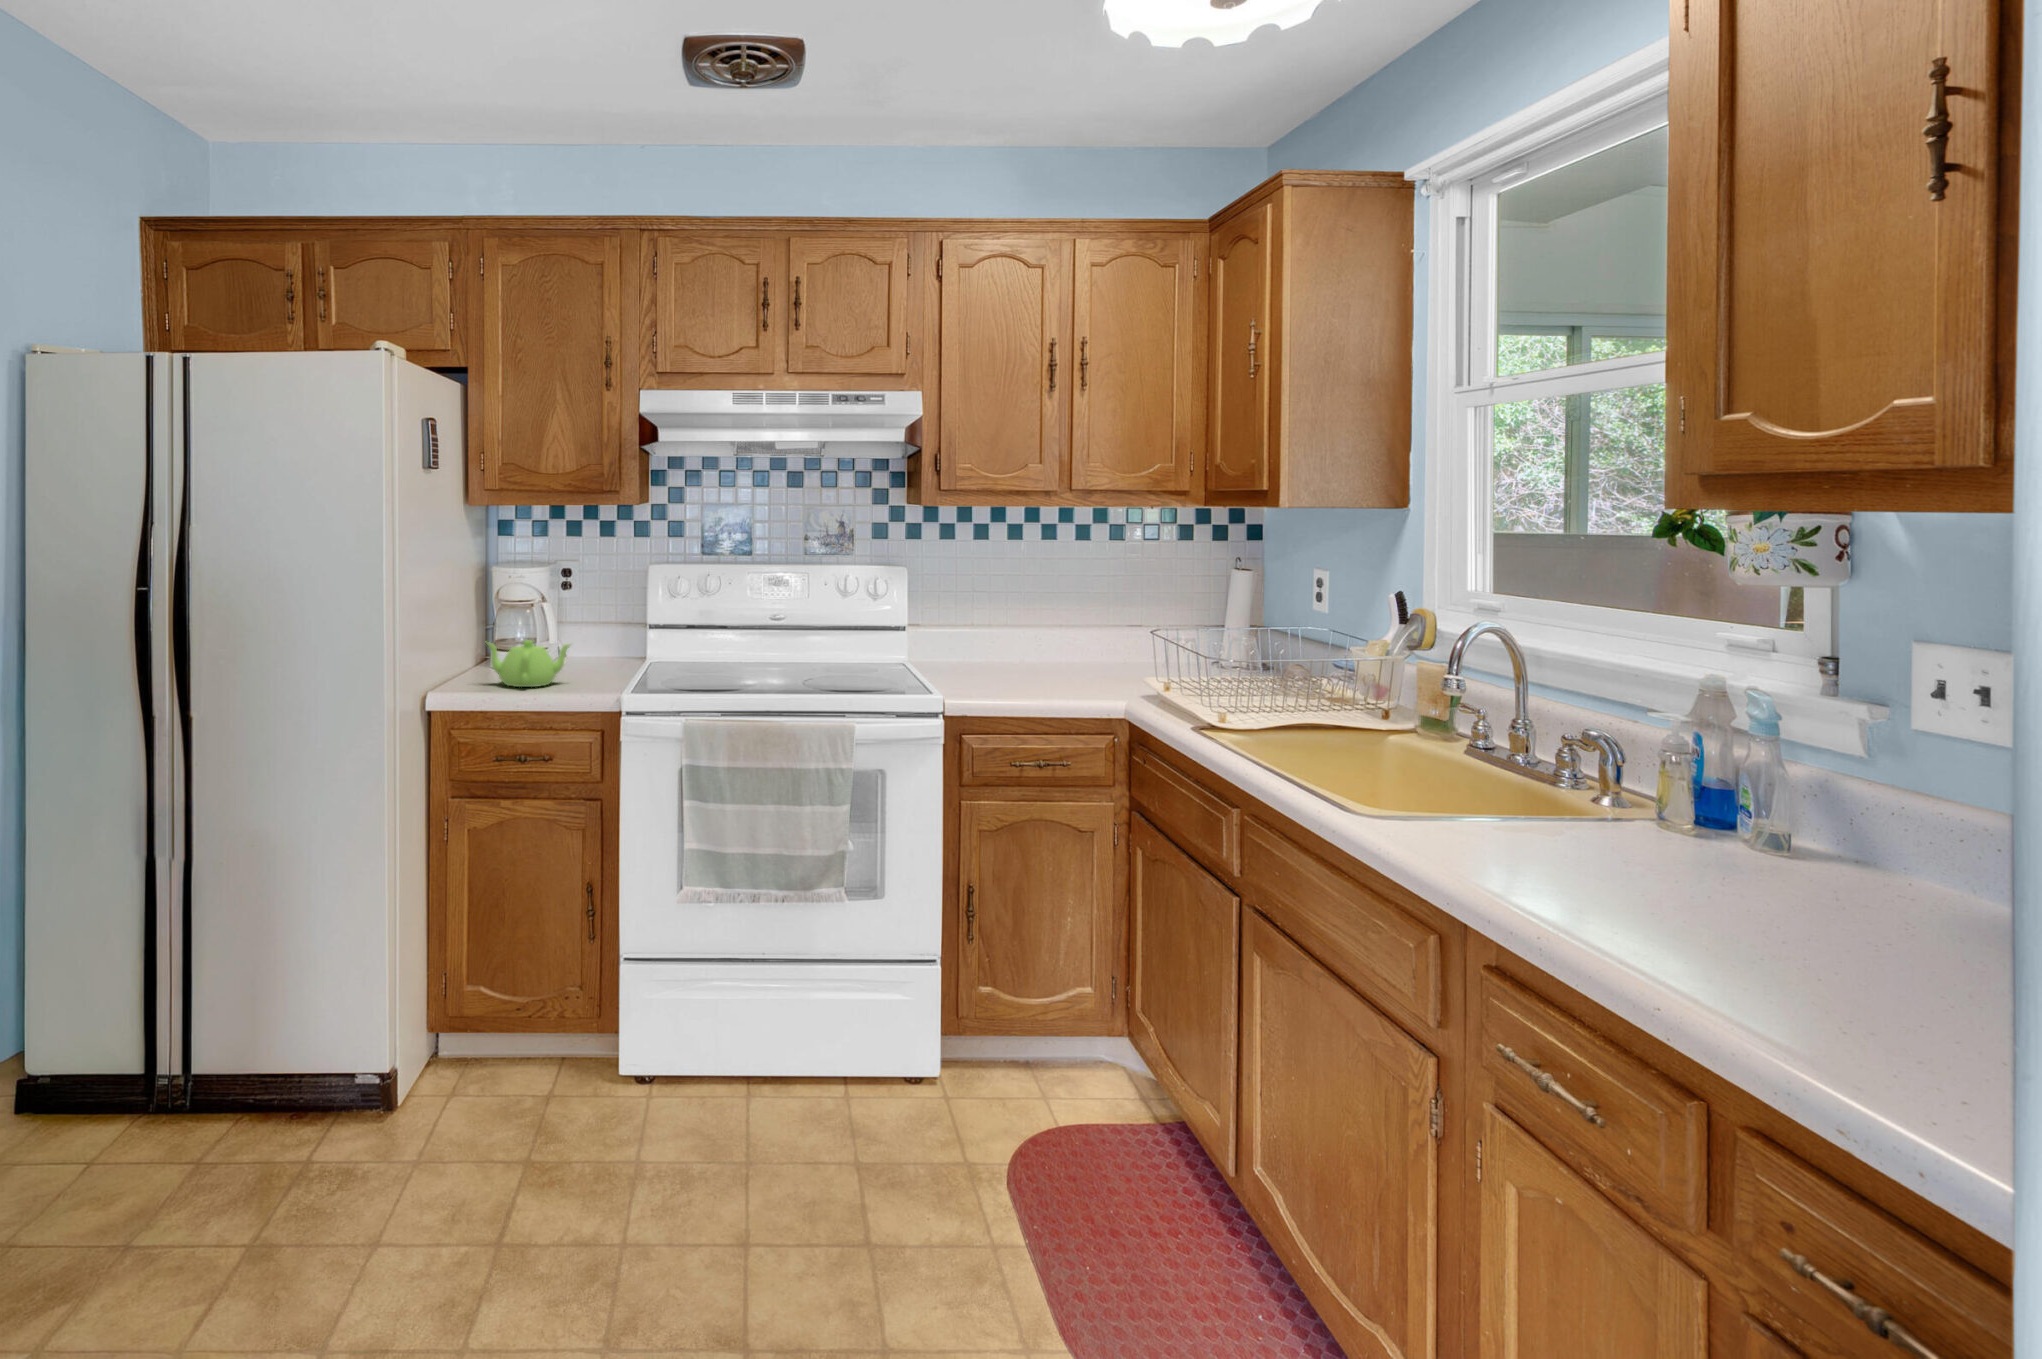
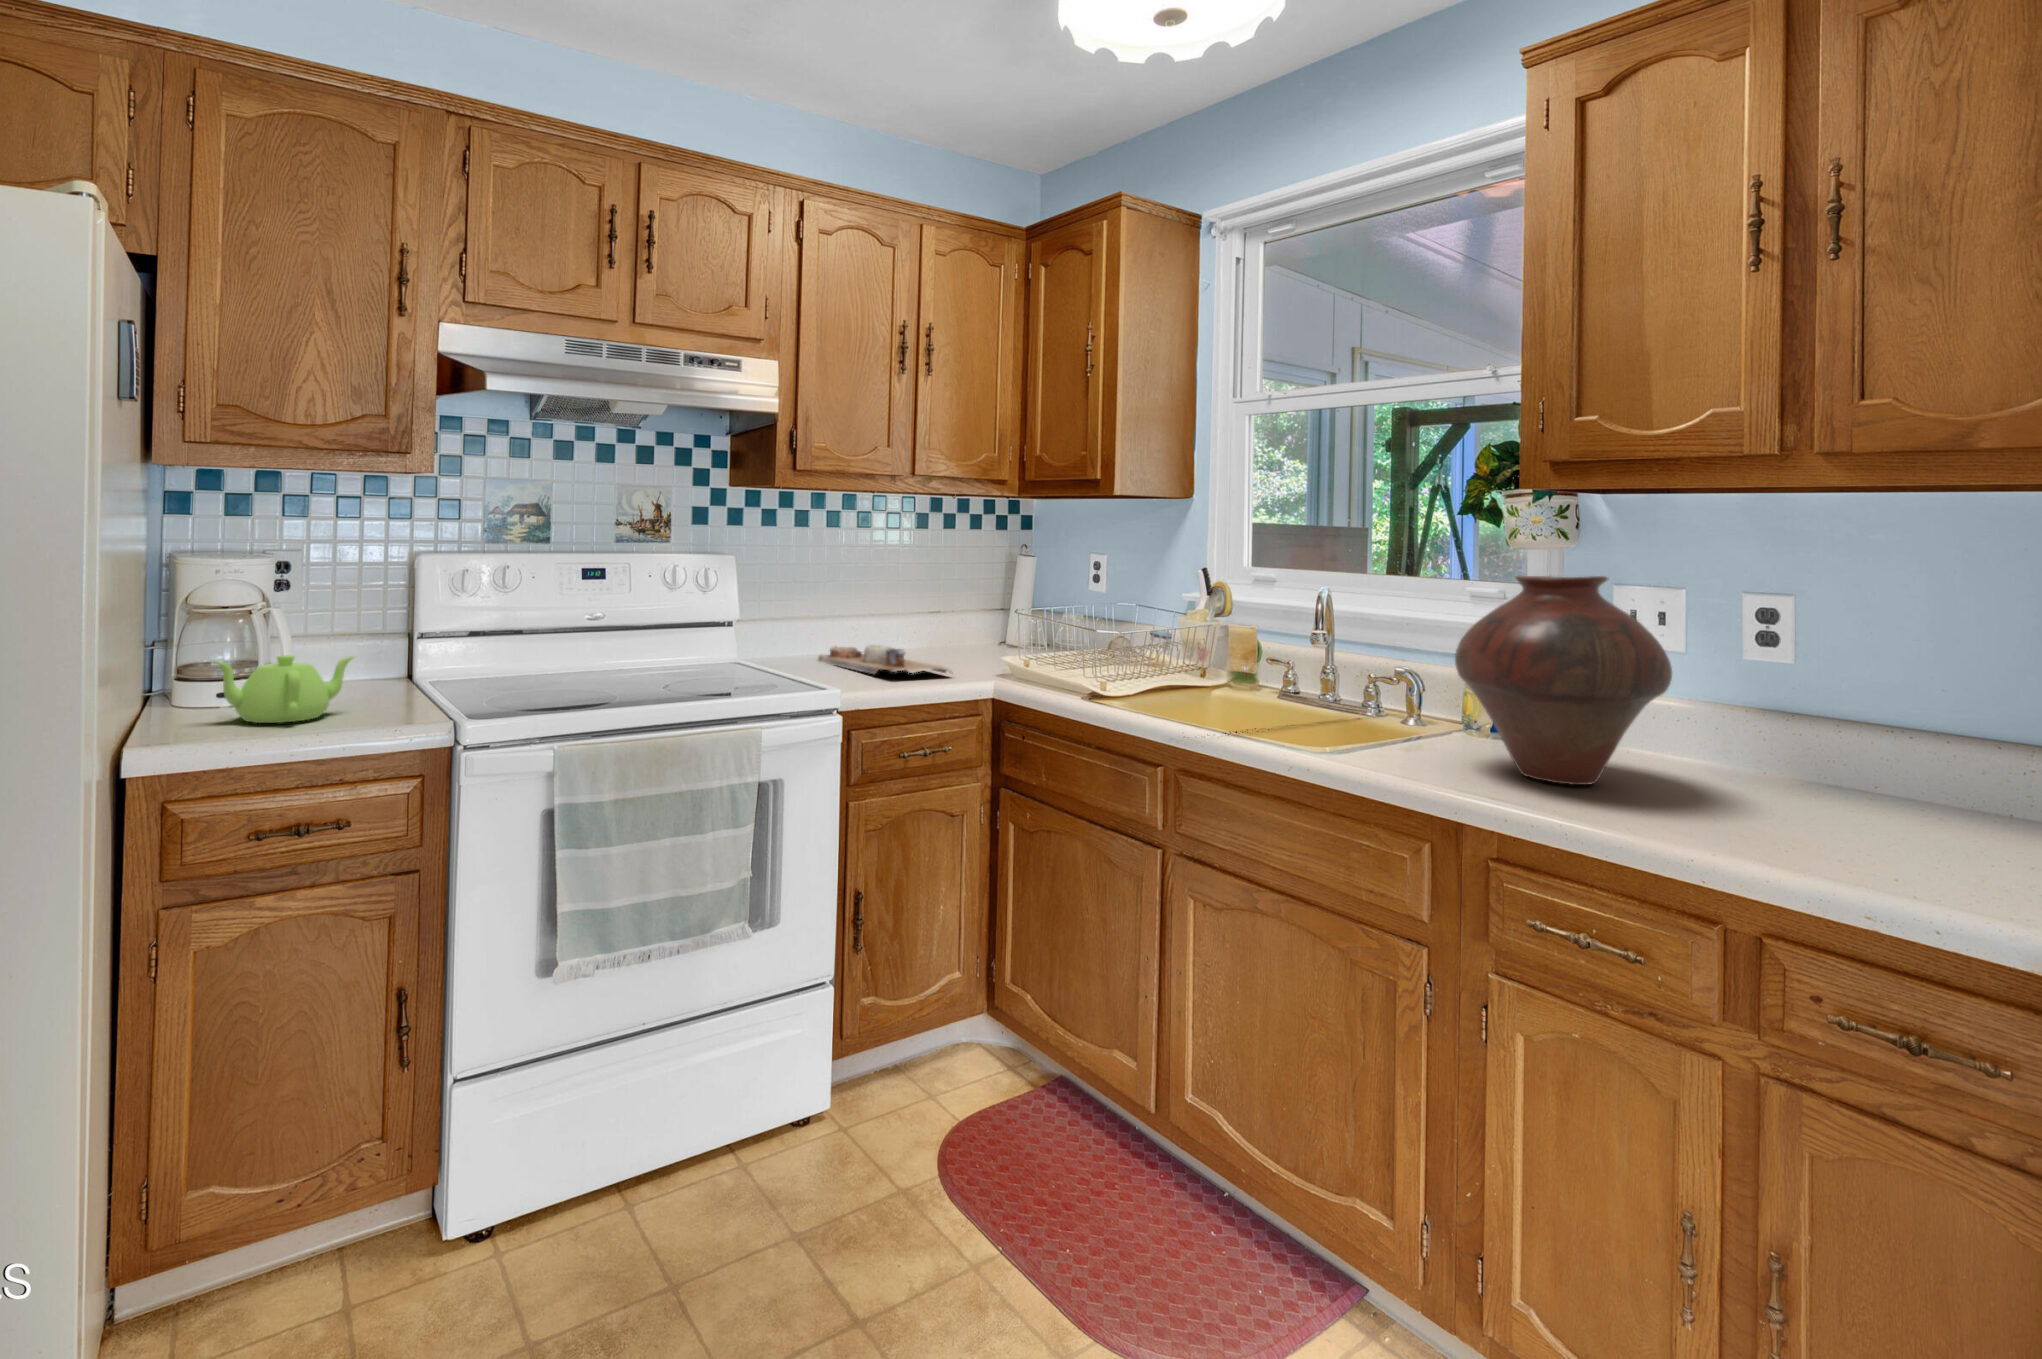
vase: none [1525,621,1829,892] -> present [1455,576,1672,785]
cutting board: none [993,656,1097,692] -> present [818,645,951,674]

